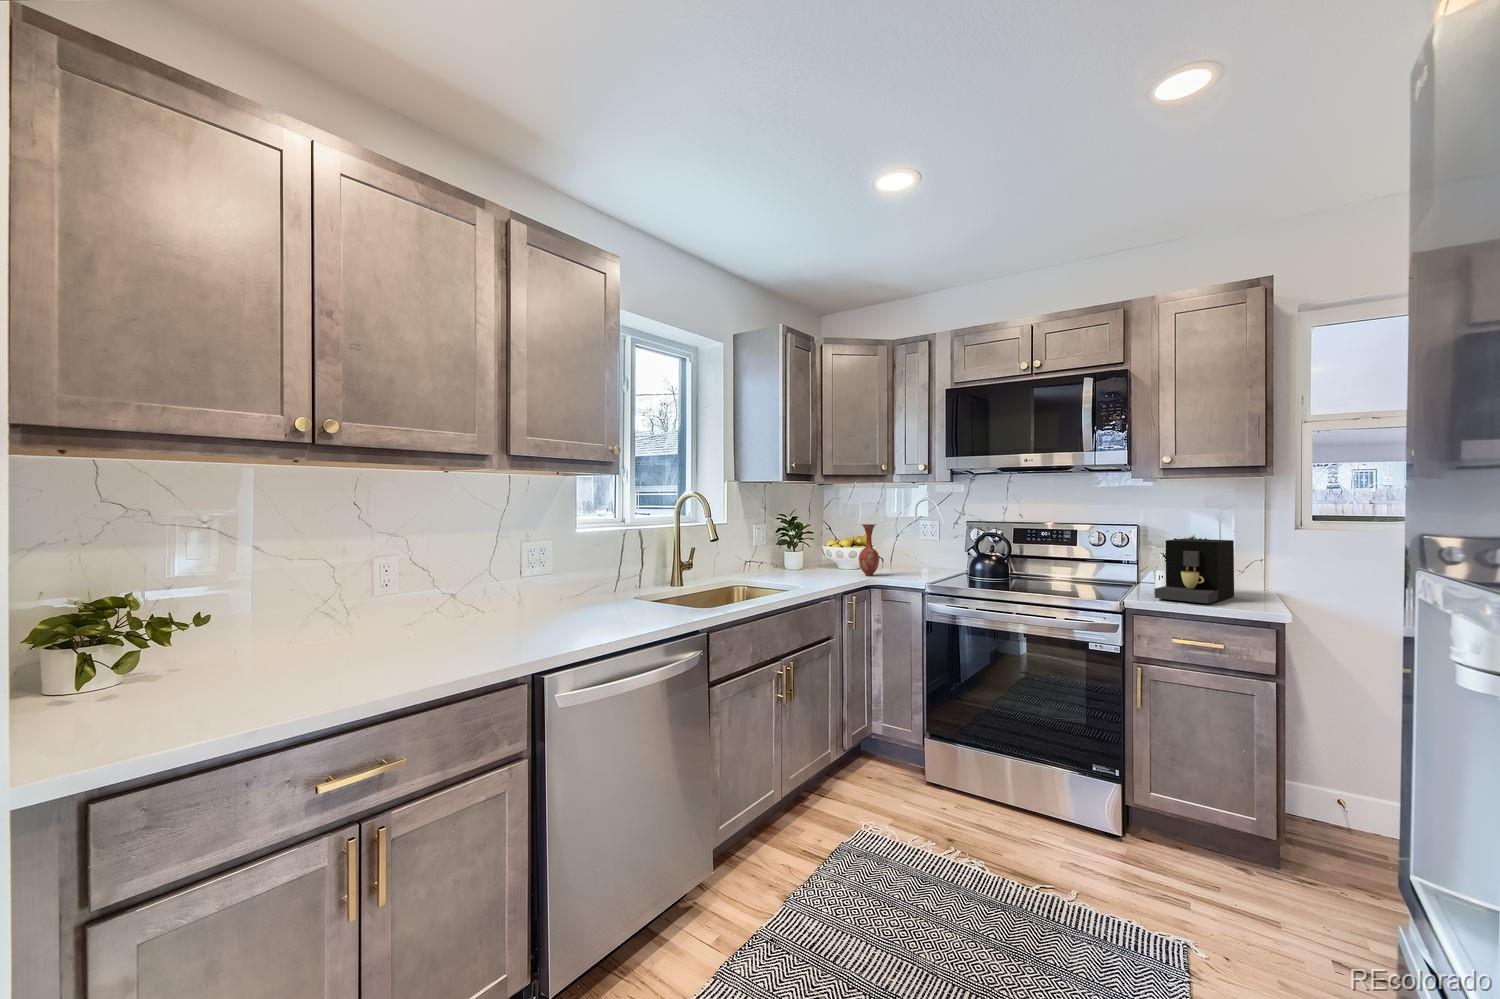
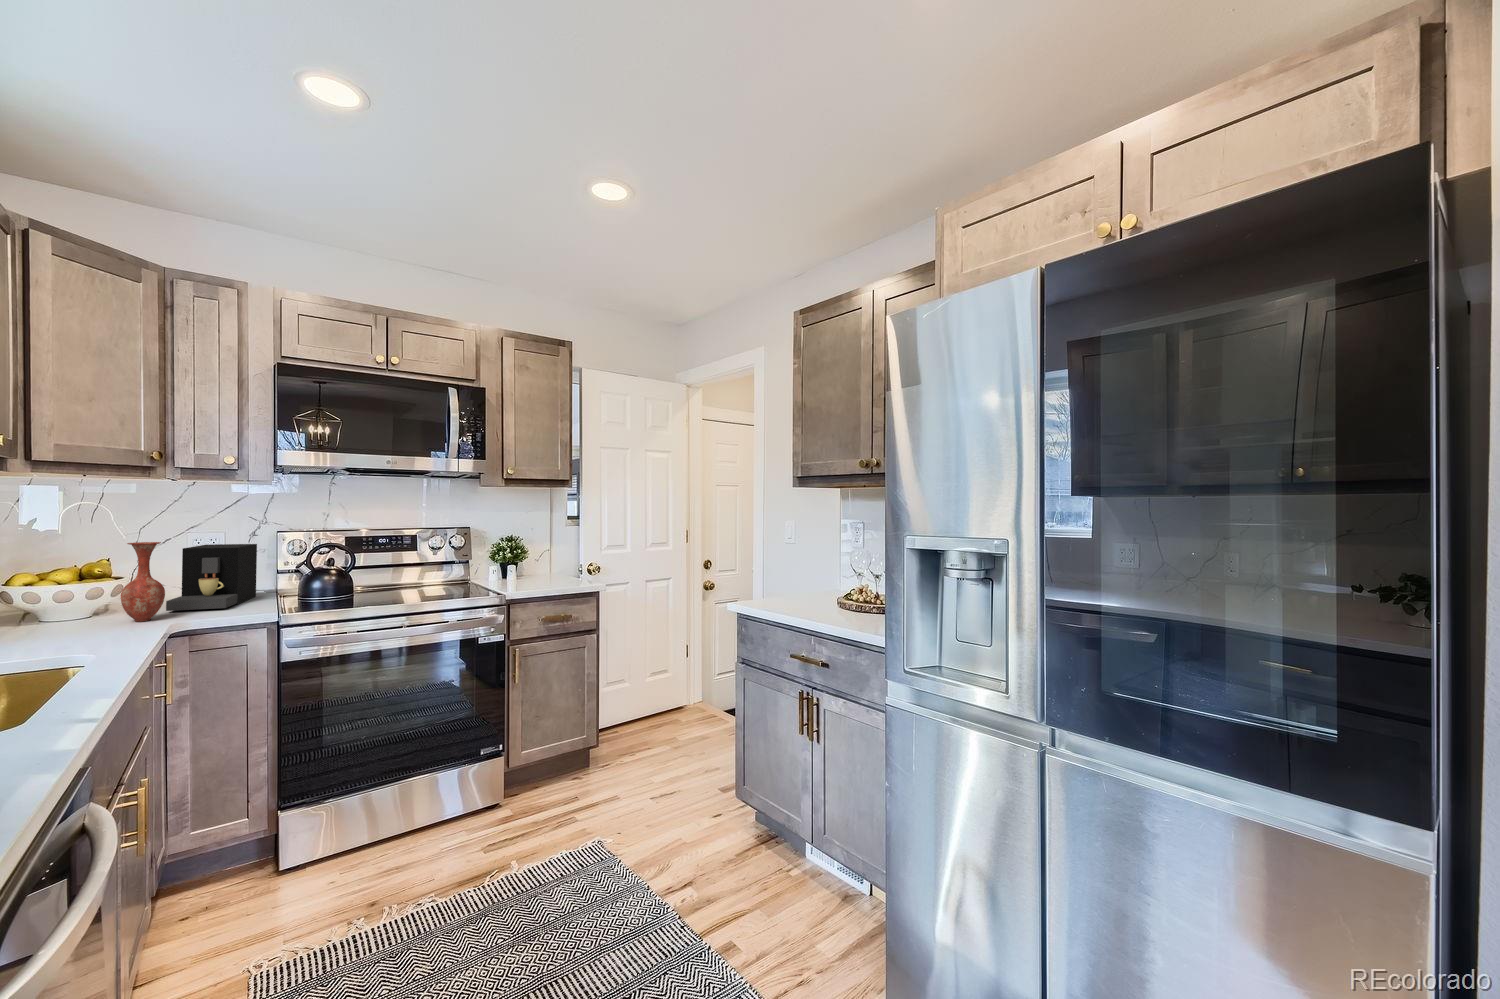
coffee maker: present [1155,539,1234,603] -> present [166,544,257,611]

